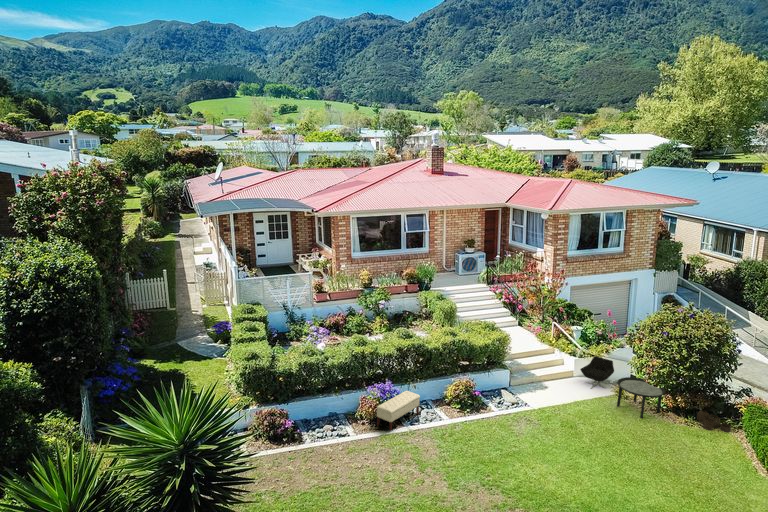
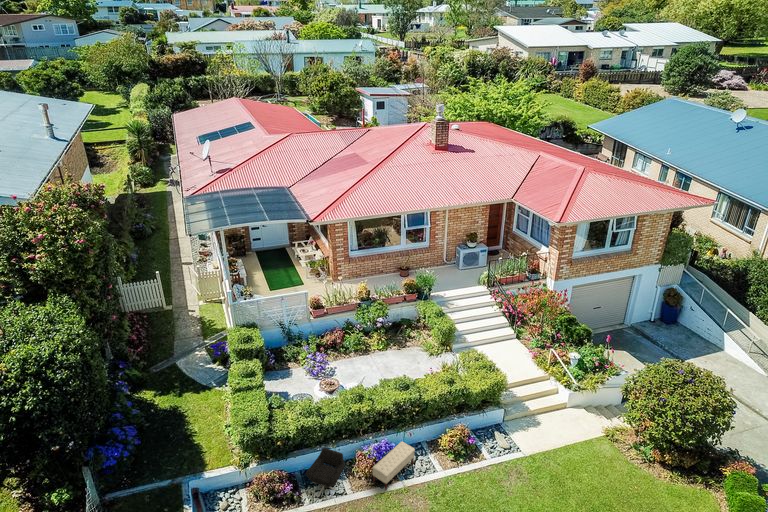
lounge chair: present [580,356,614,389] -> present [306,448,345,497]
round table: present [617,377,665,418] -> none [606,420,655,468]
woven basket: present [697,410,731,432] -> none [681,460,714,487]

